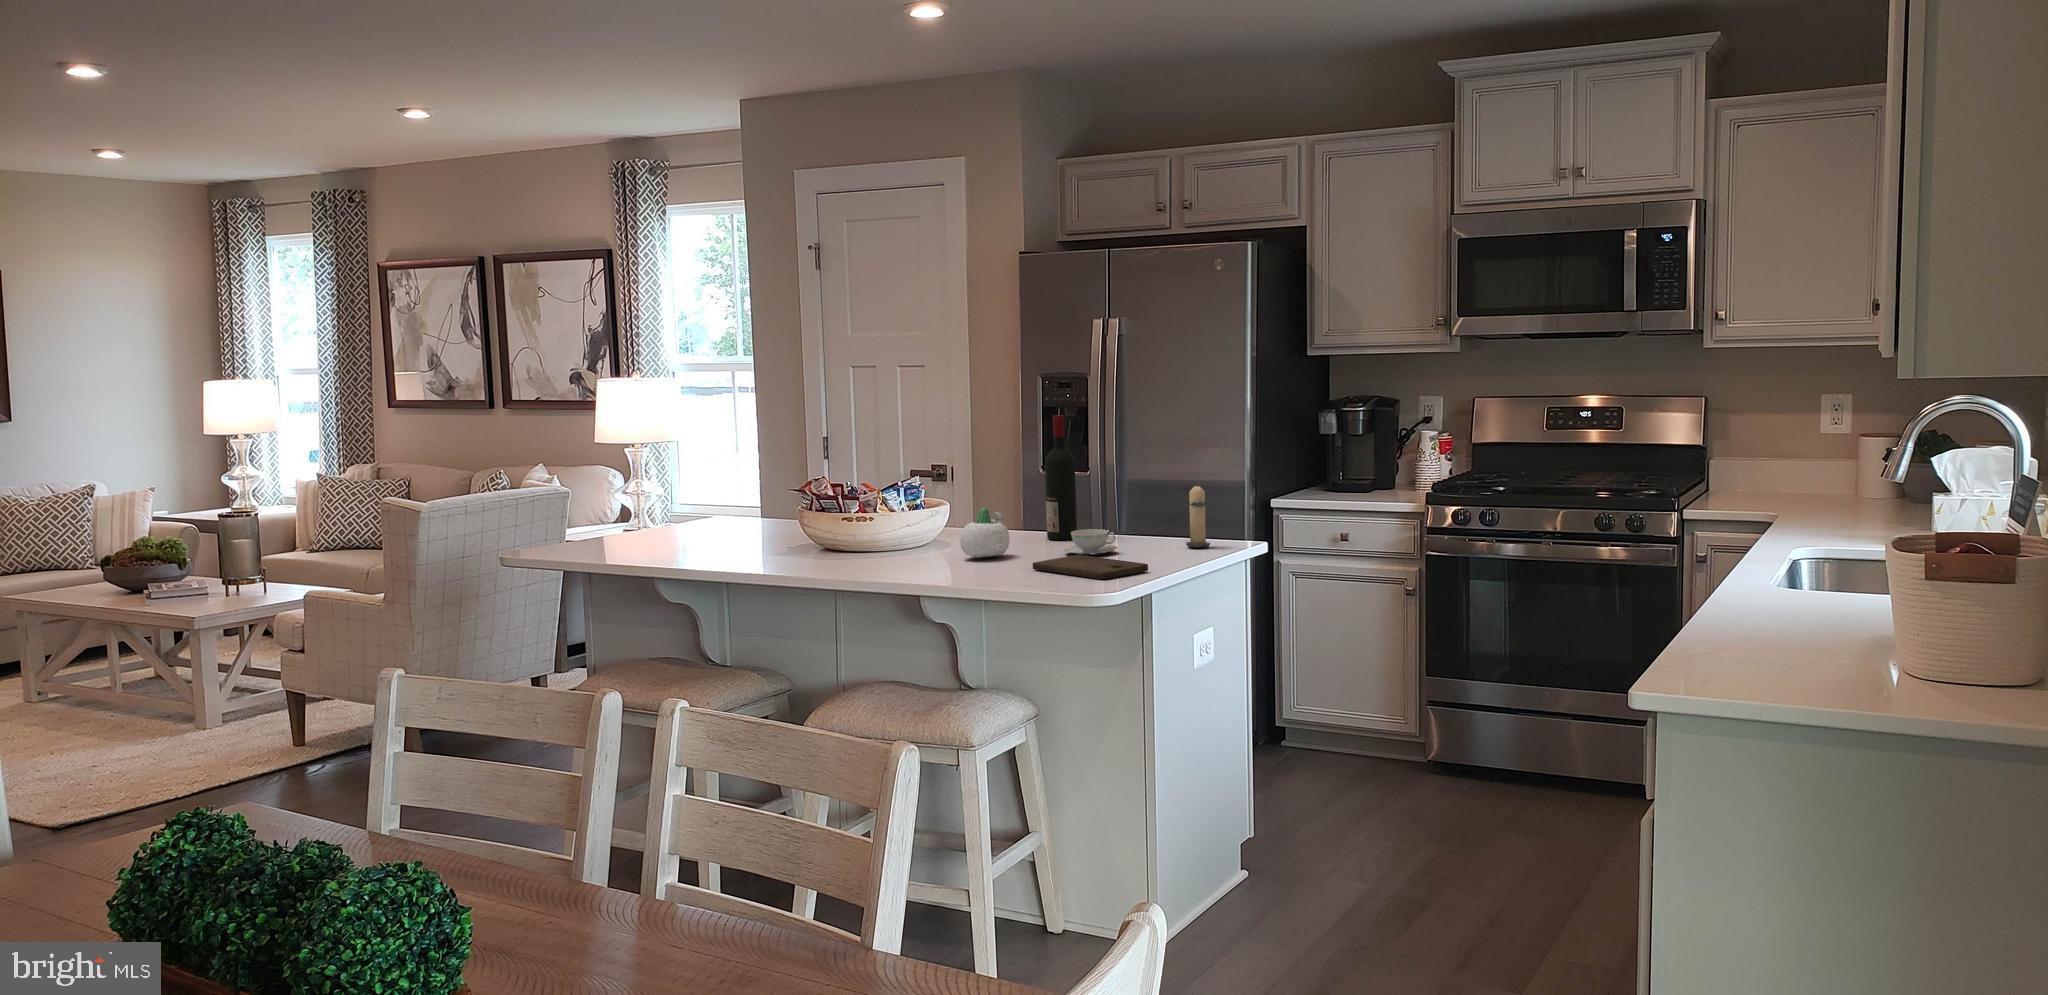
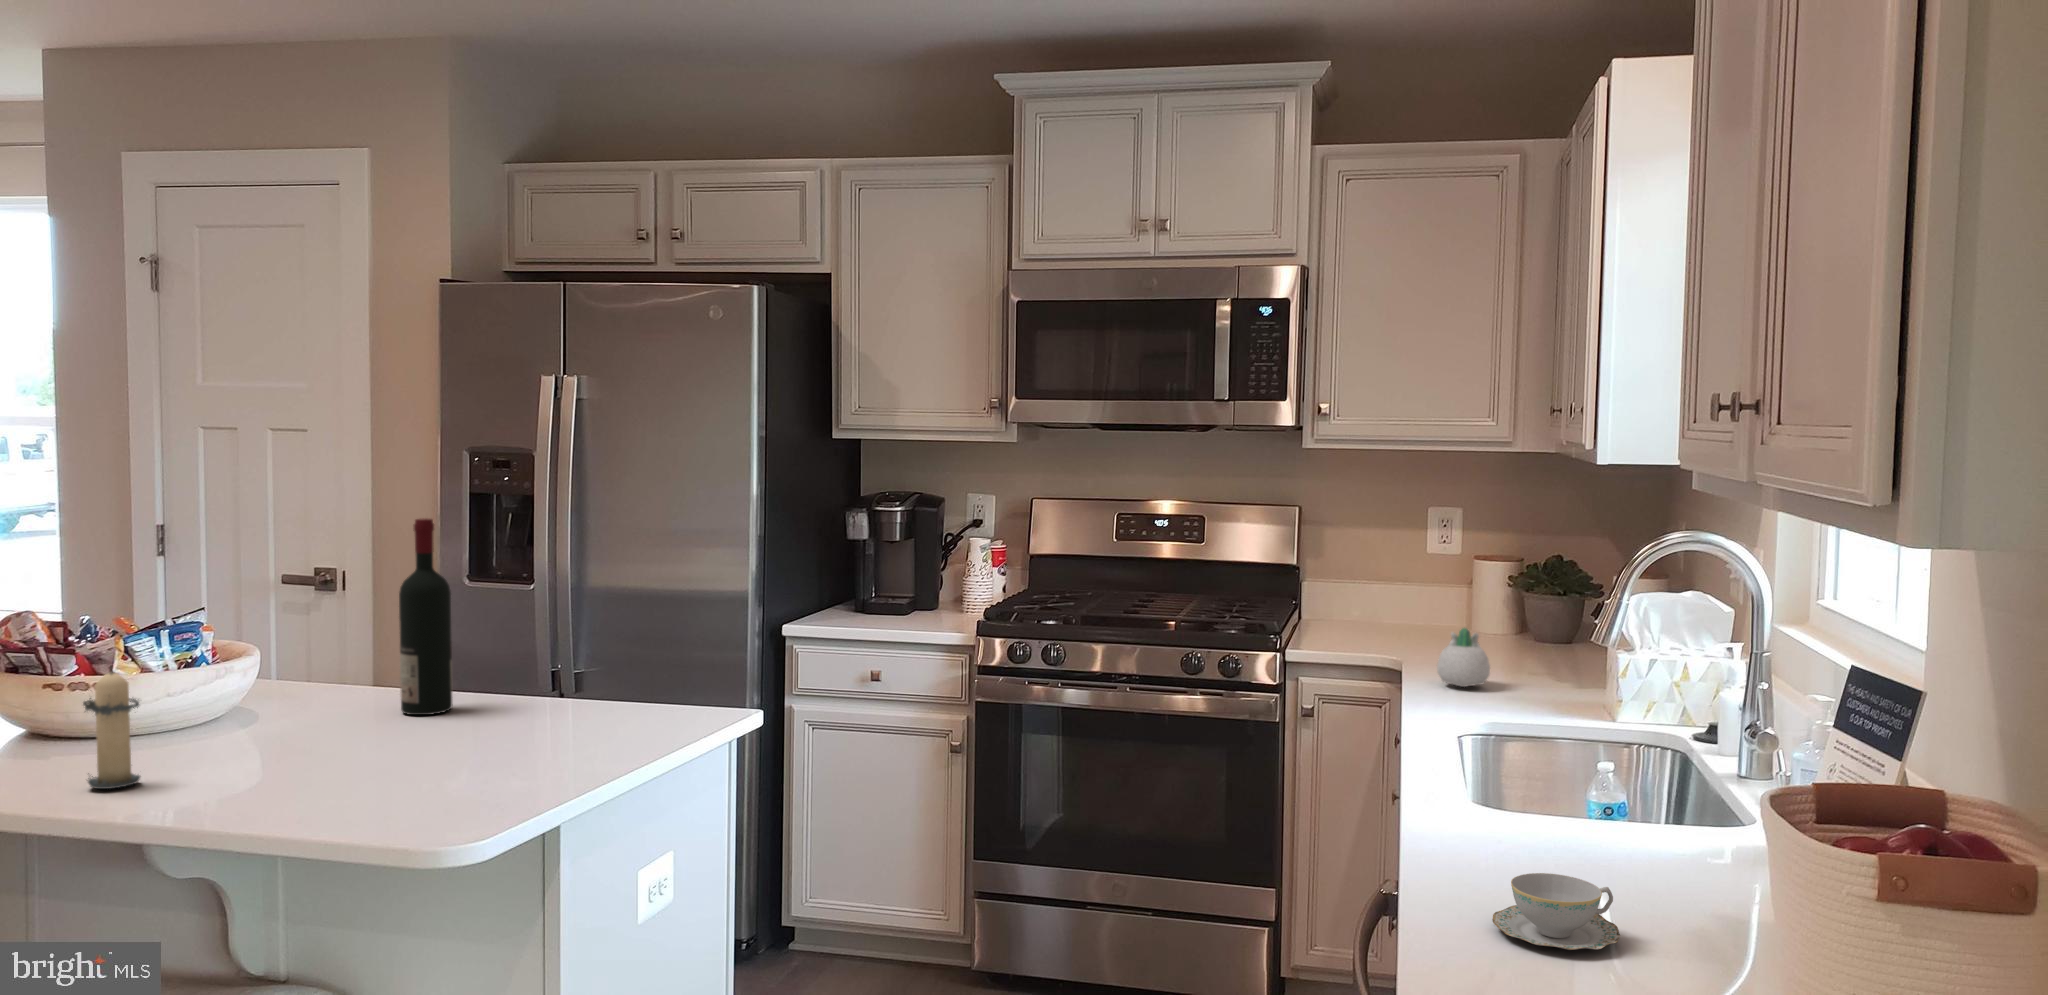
candle: present [1184,482,1210,548] -> present [83,666,141,789]
succulent planter: present [960,507,1009,558] -> present [1437,628,1490,687]
teacup: present [1064,529,1117,555] -> present [1492,873,1620,950]
cutting board: present [1033,555,1148,579] -> none [318,760,523,820]

